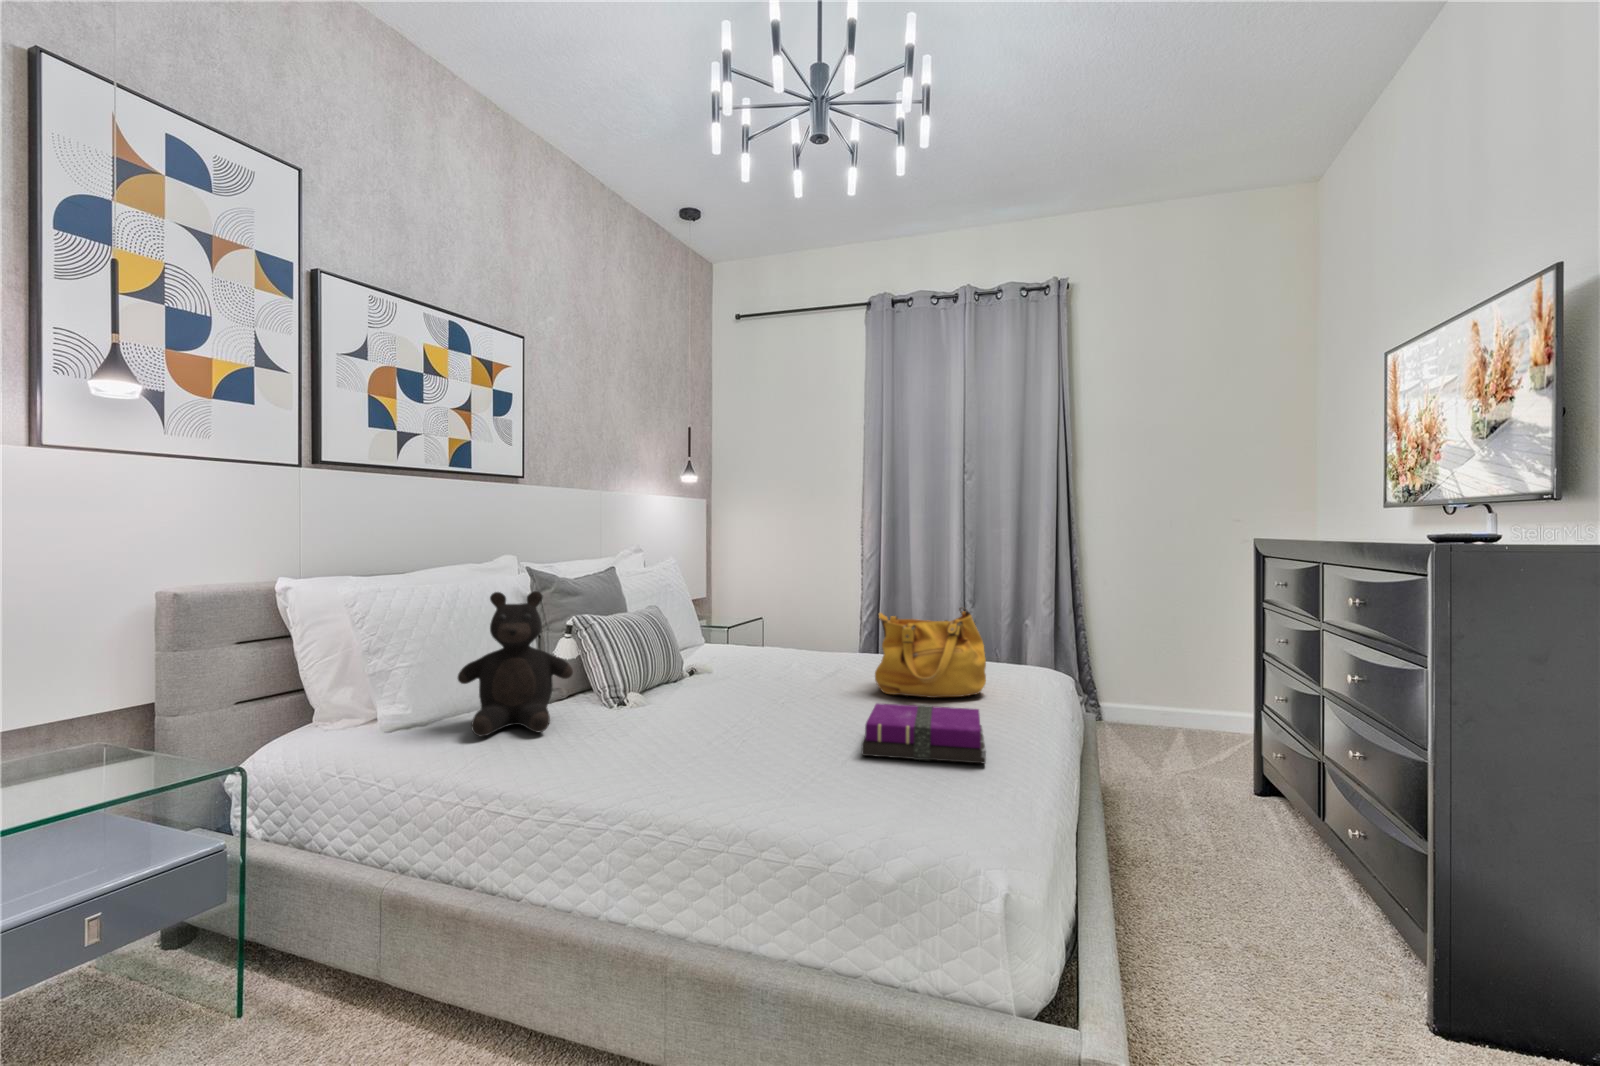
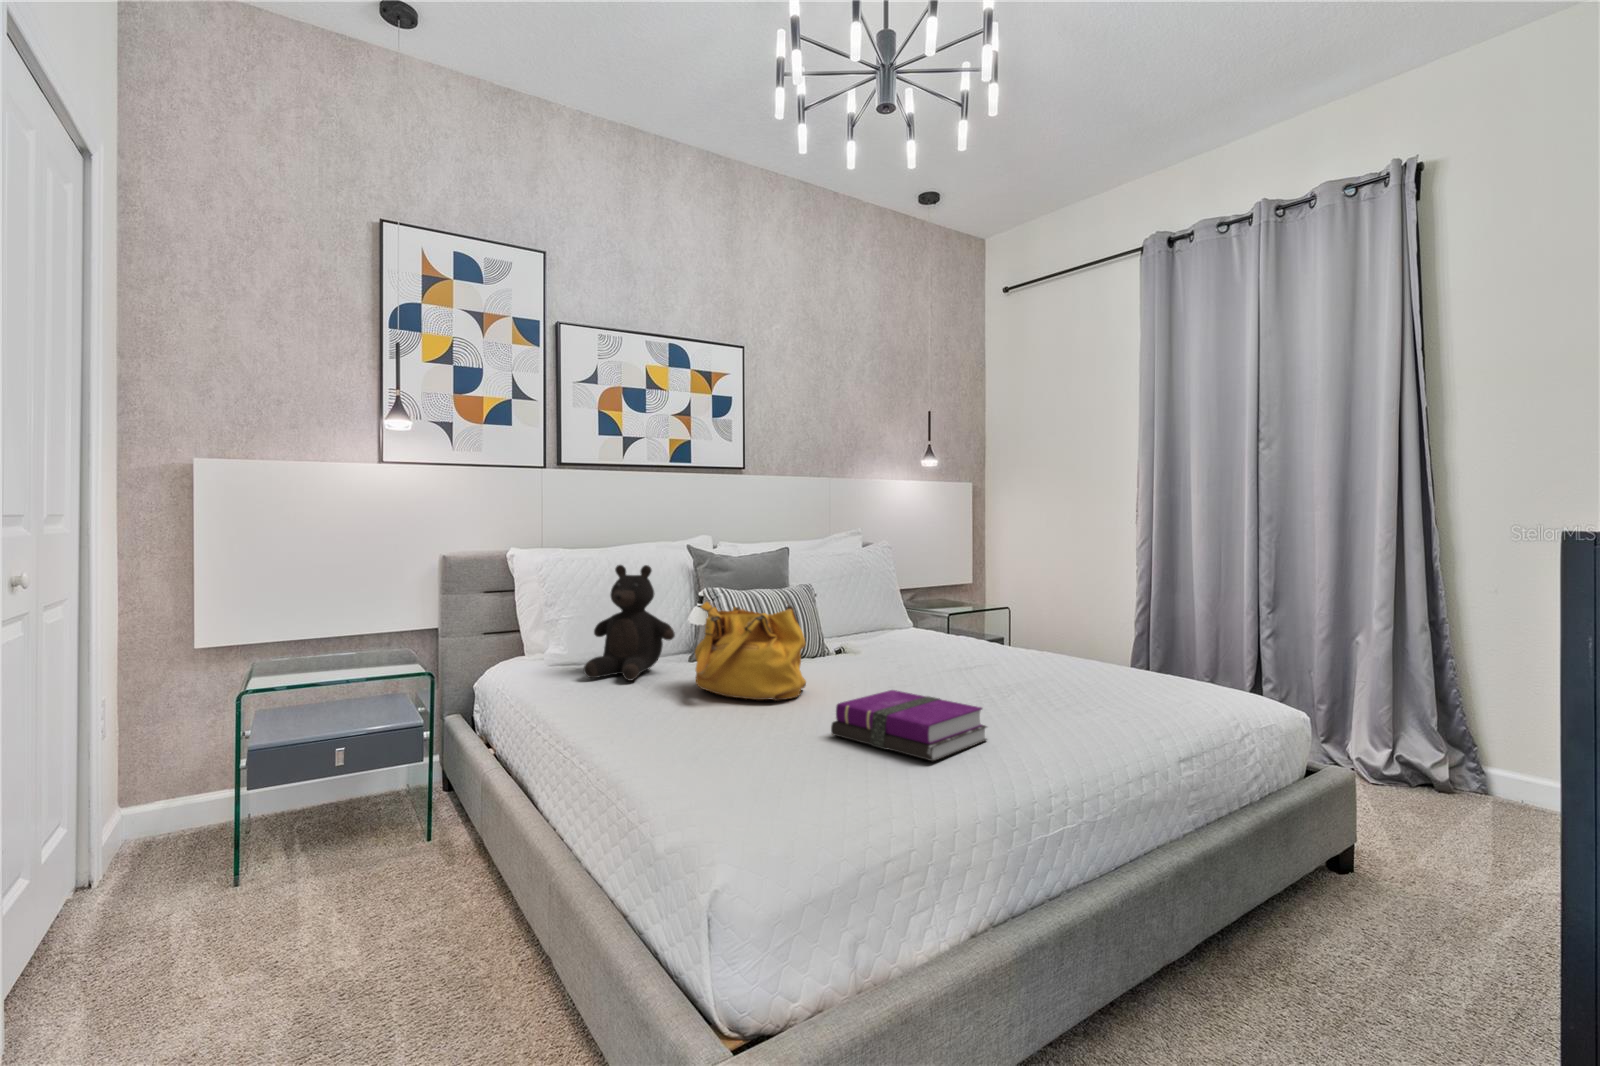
handbag: present [875,607,986,698] -> present [695,601,806,700]

